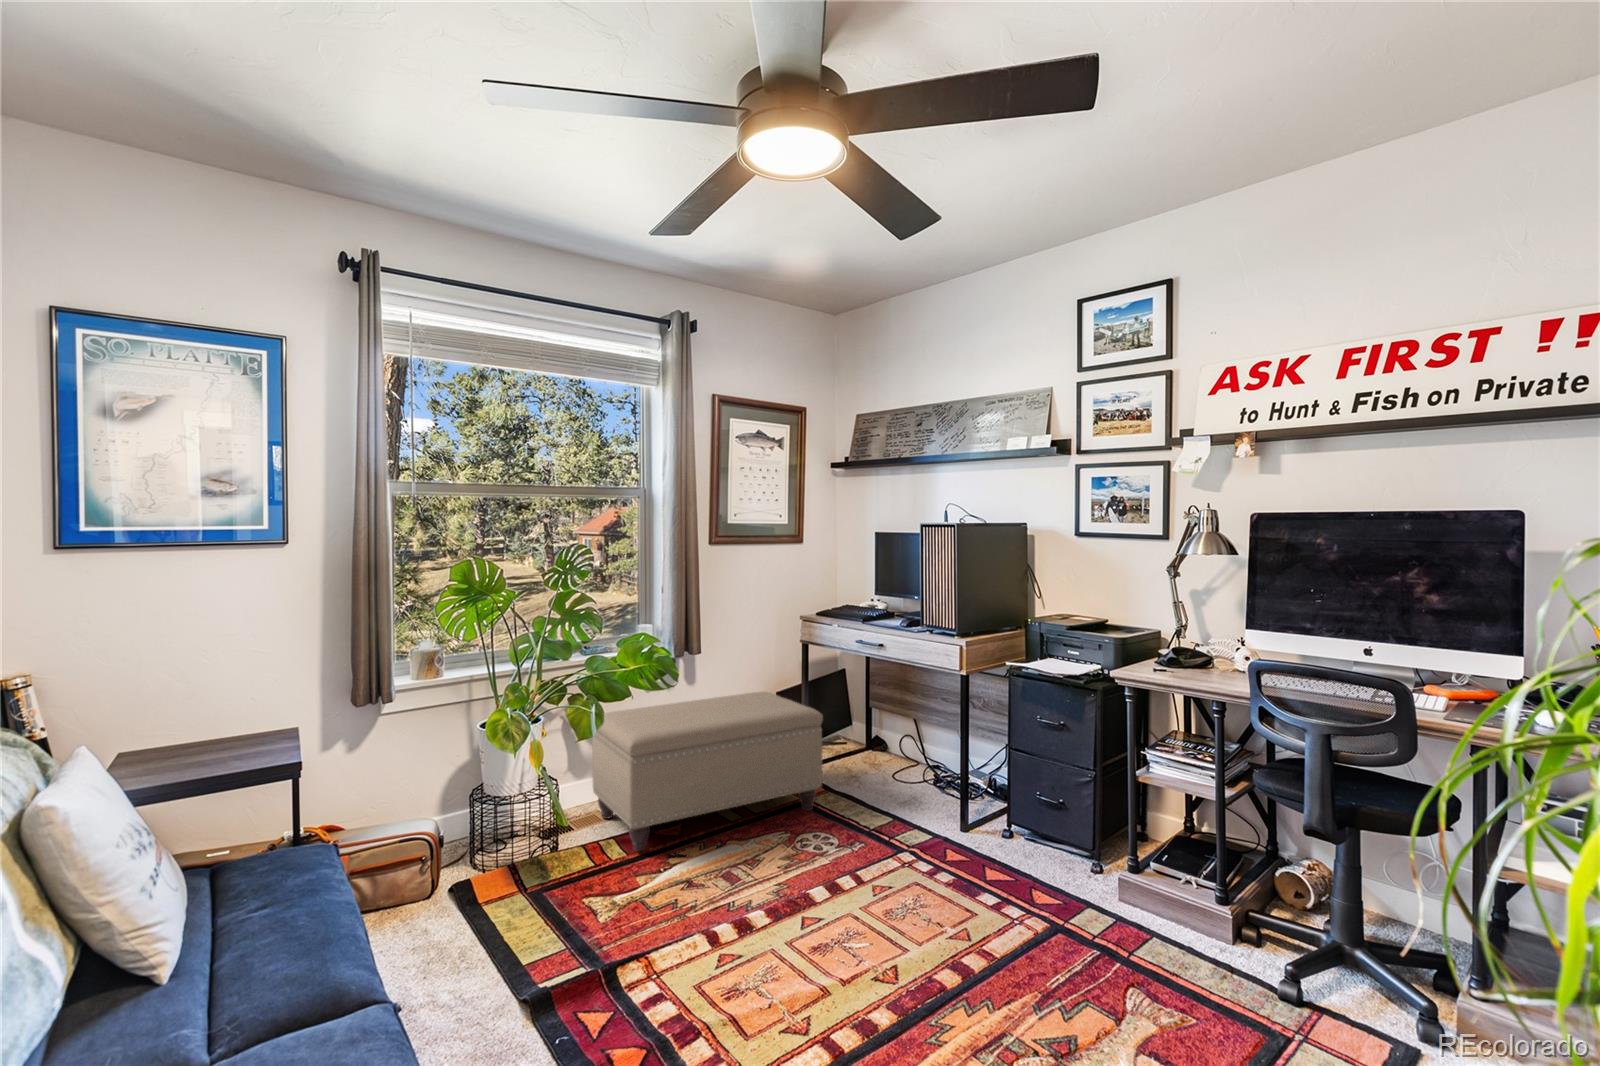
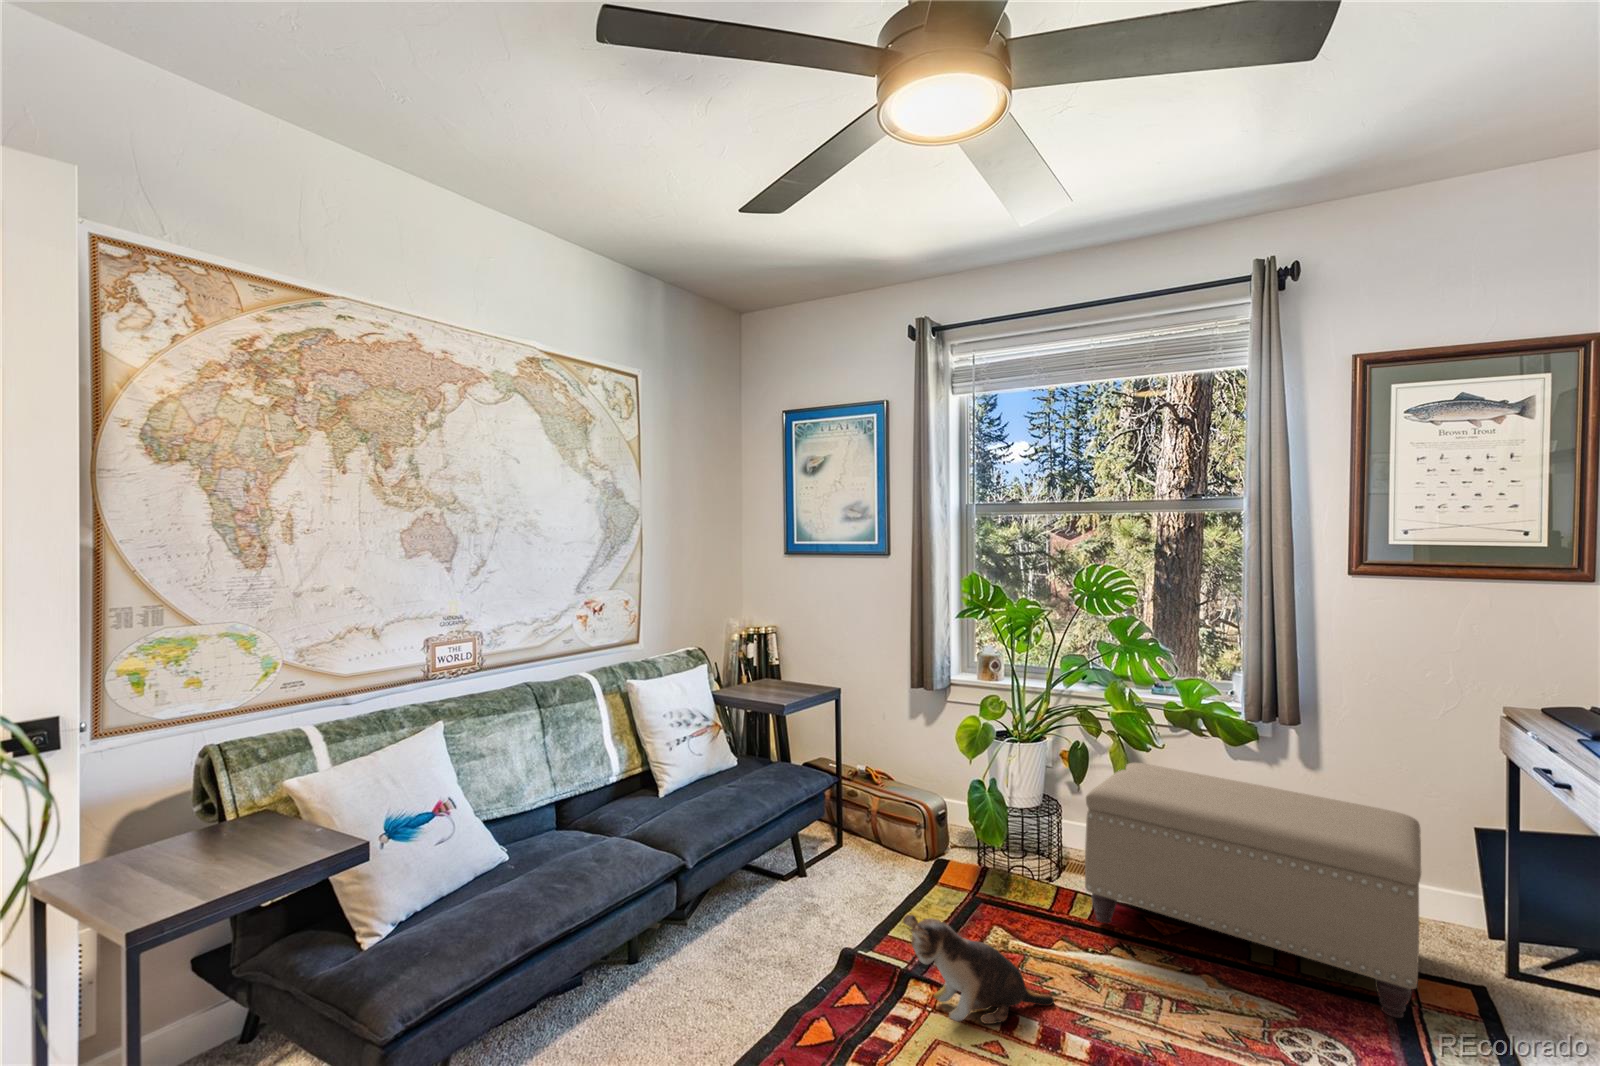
plush toy: none [637,884,709,965] -> present [903,915,1054,1024]

